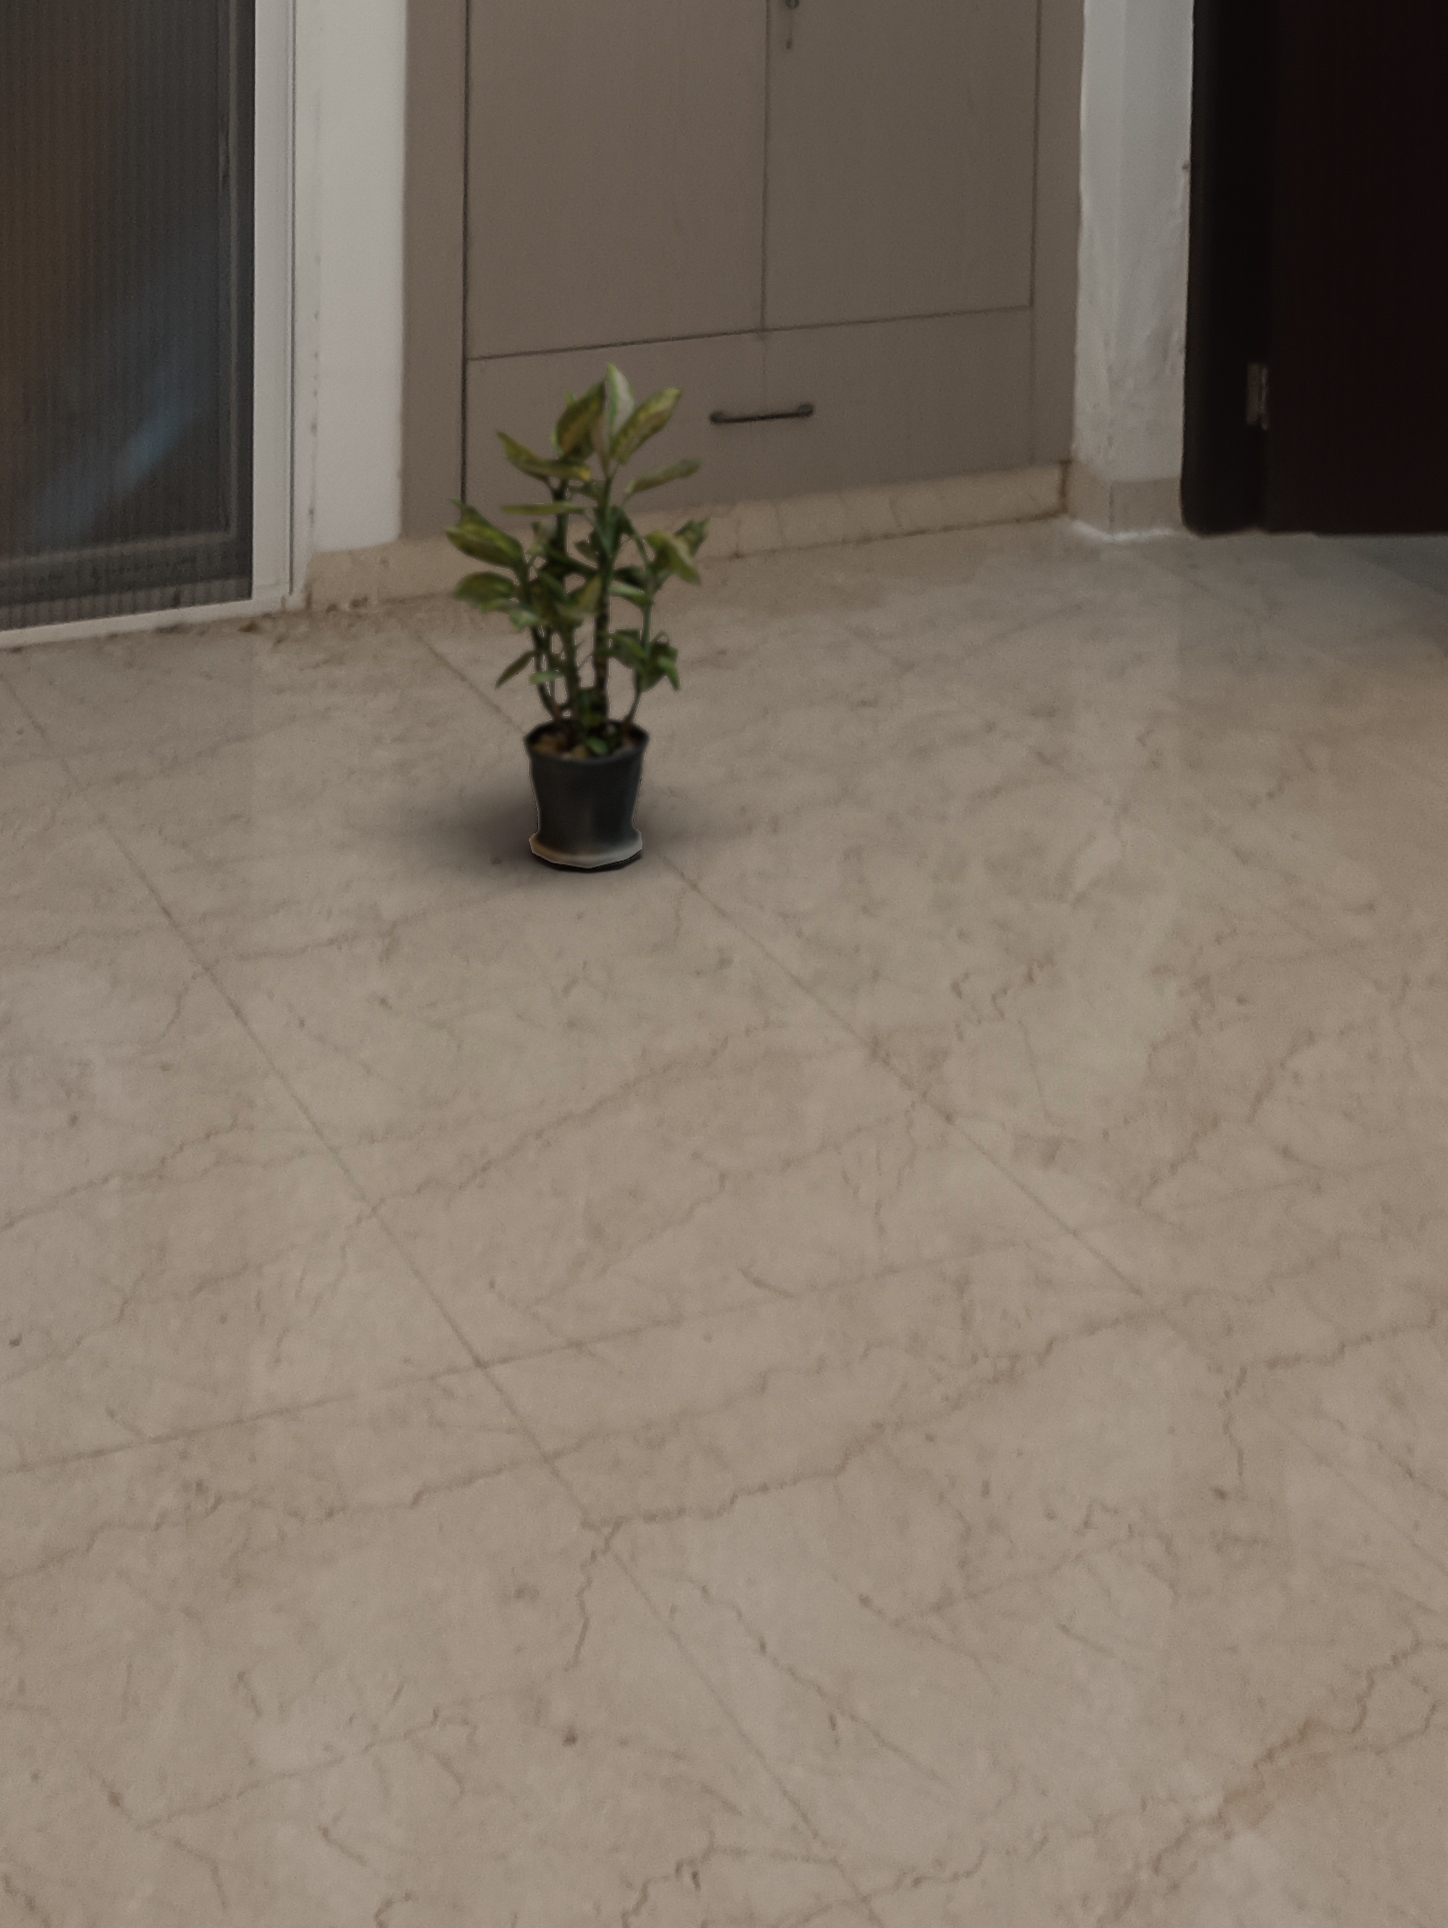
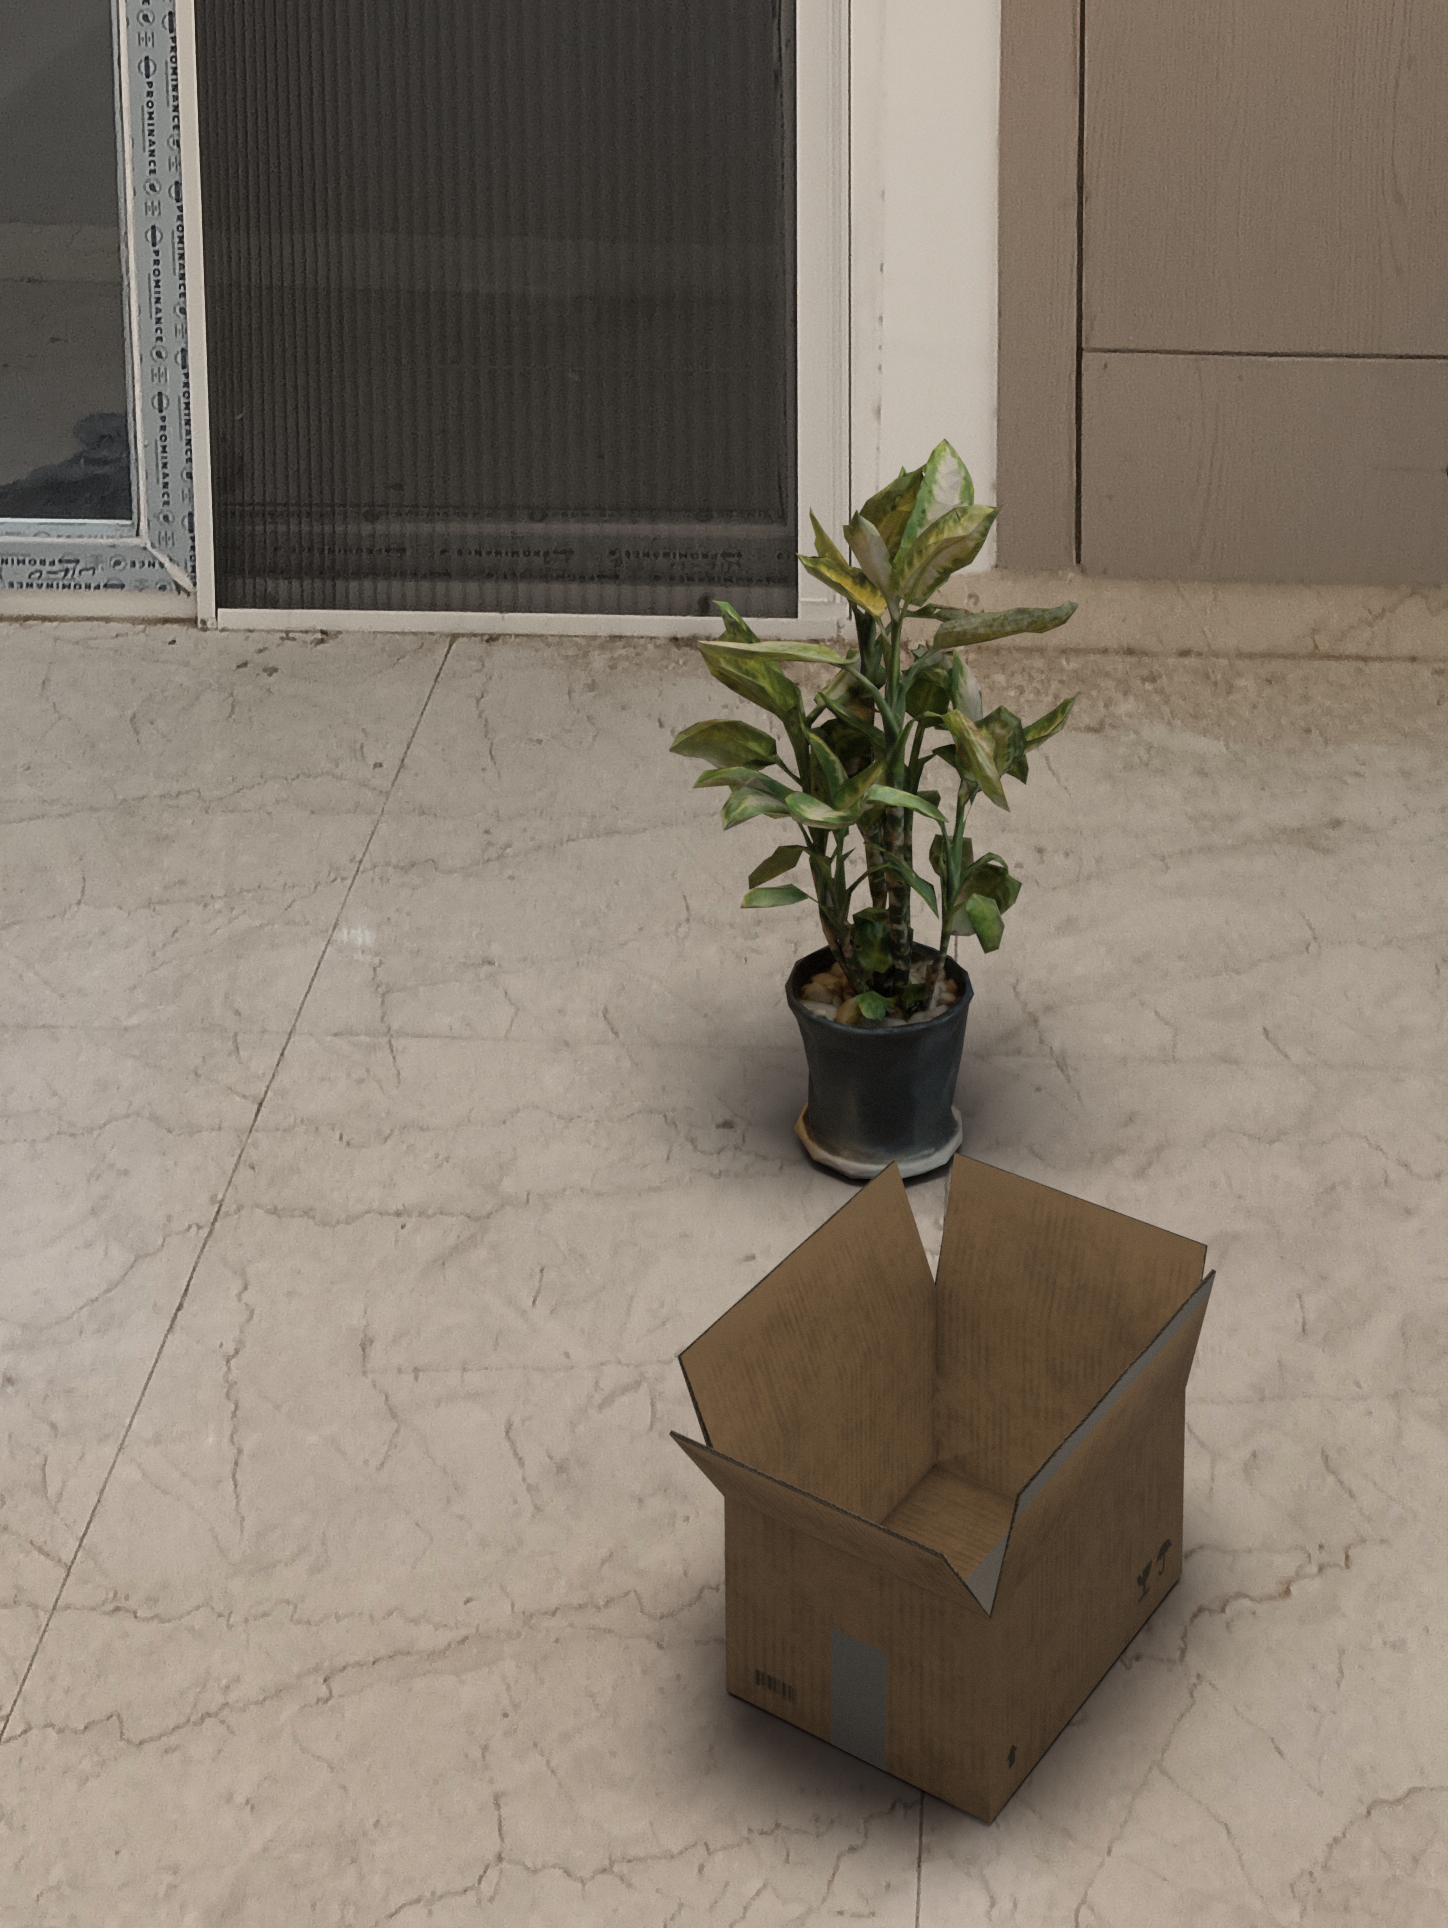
cardboard box: none [710,768,959,1092] -> present [669,1152,1216,1824]

